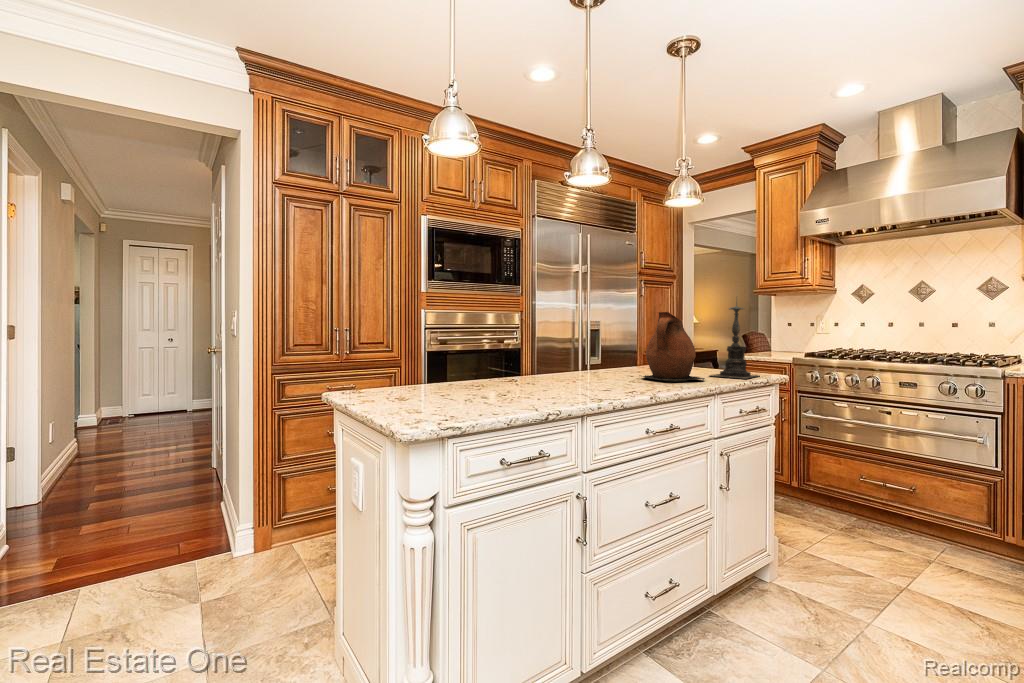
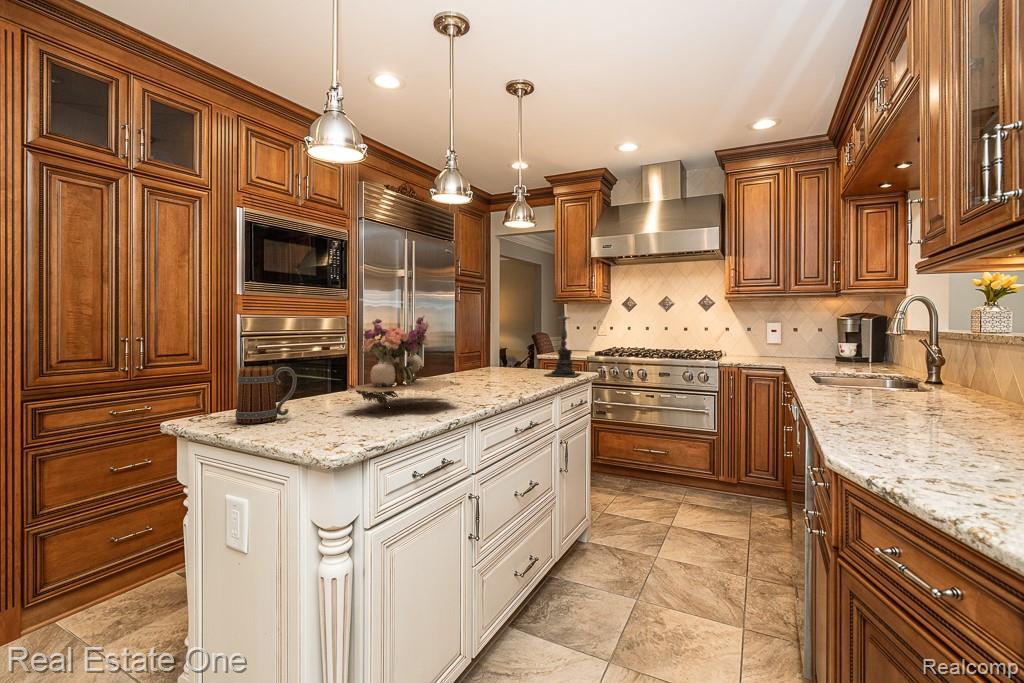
flower arrangement: none [459,305,572,396] -> present [347,315,460,407]
ceramic pitcher: present [643,312,705,380] -> none [491,321,546,382]
mug: none [368,351,418,400] -> present [235,366,297,423]

